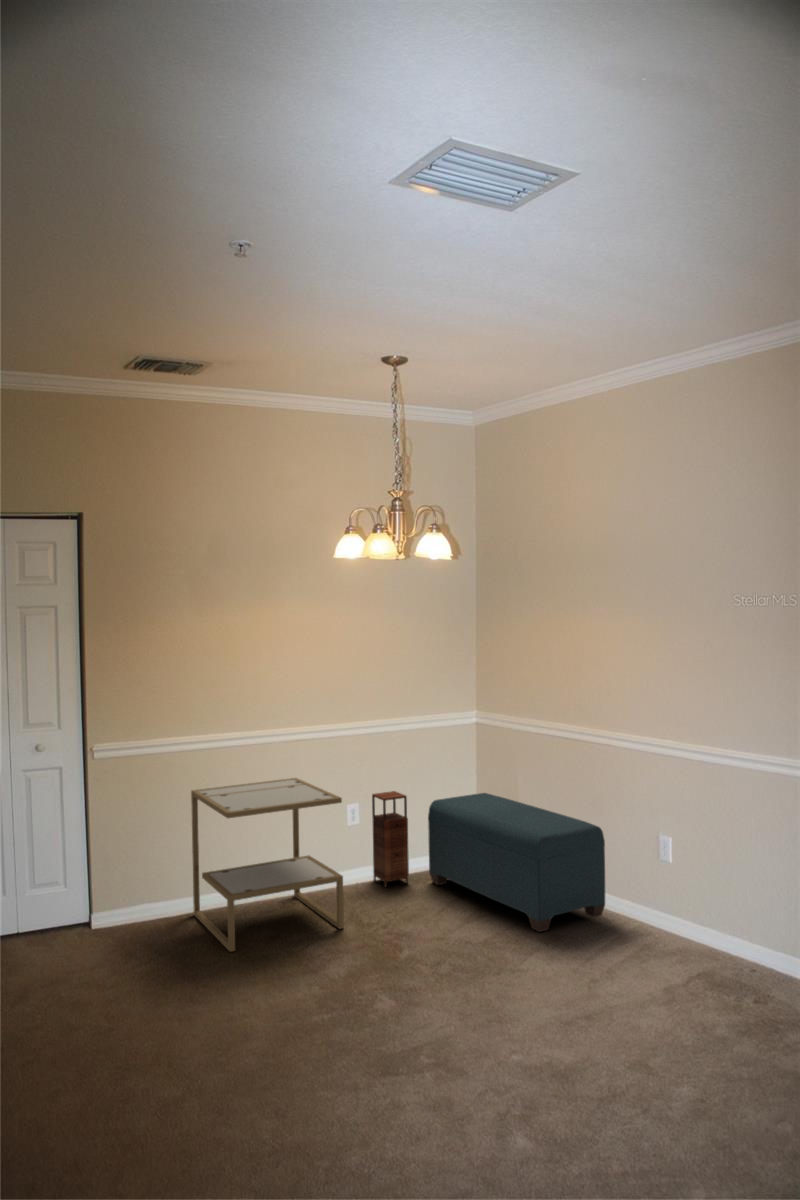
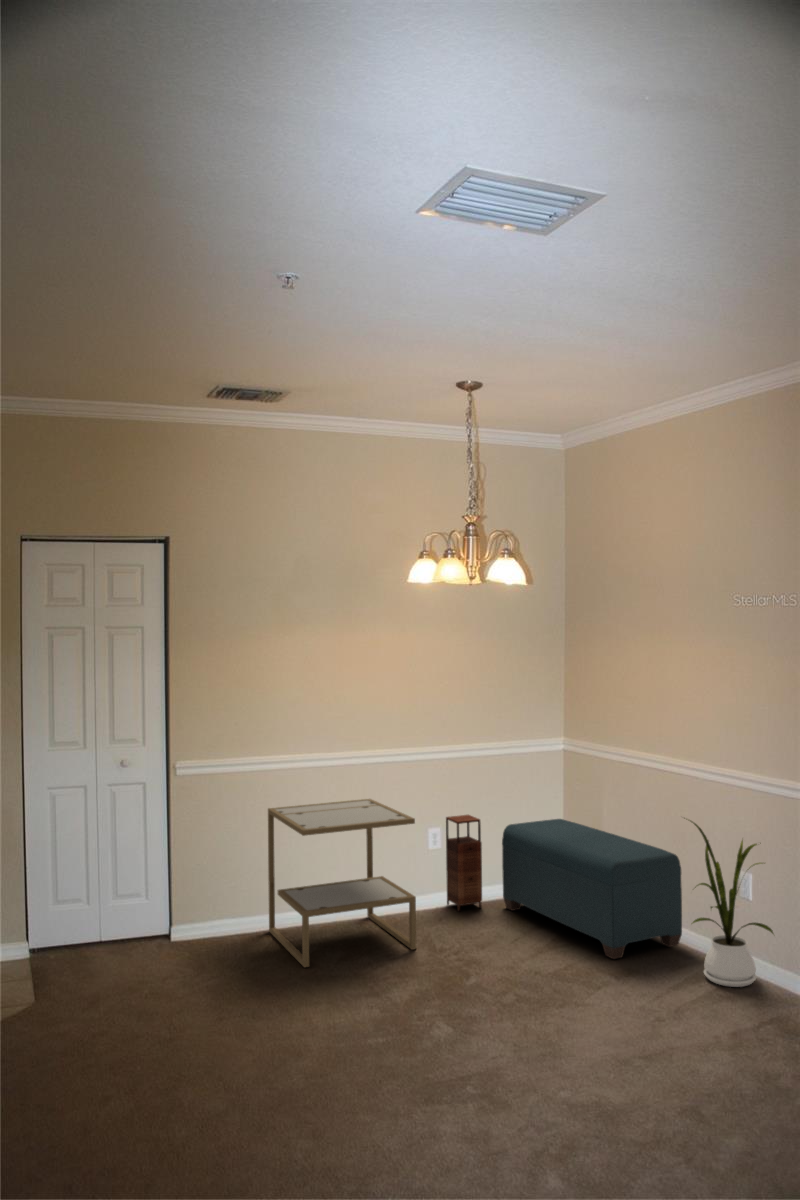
house plant: none [604,789,698,956] -> present [684,818,773,987]

